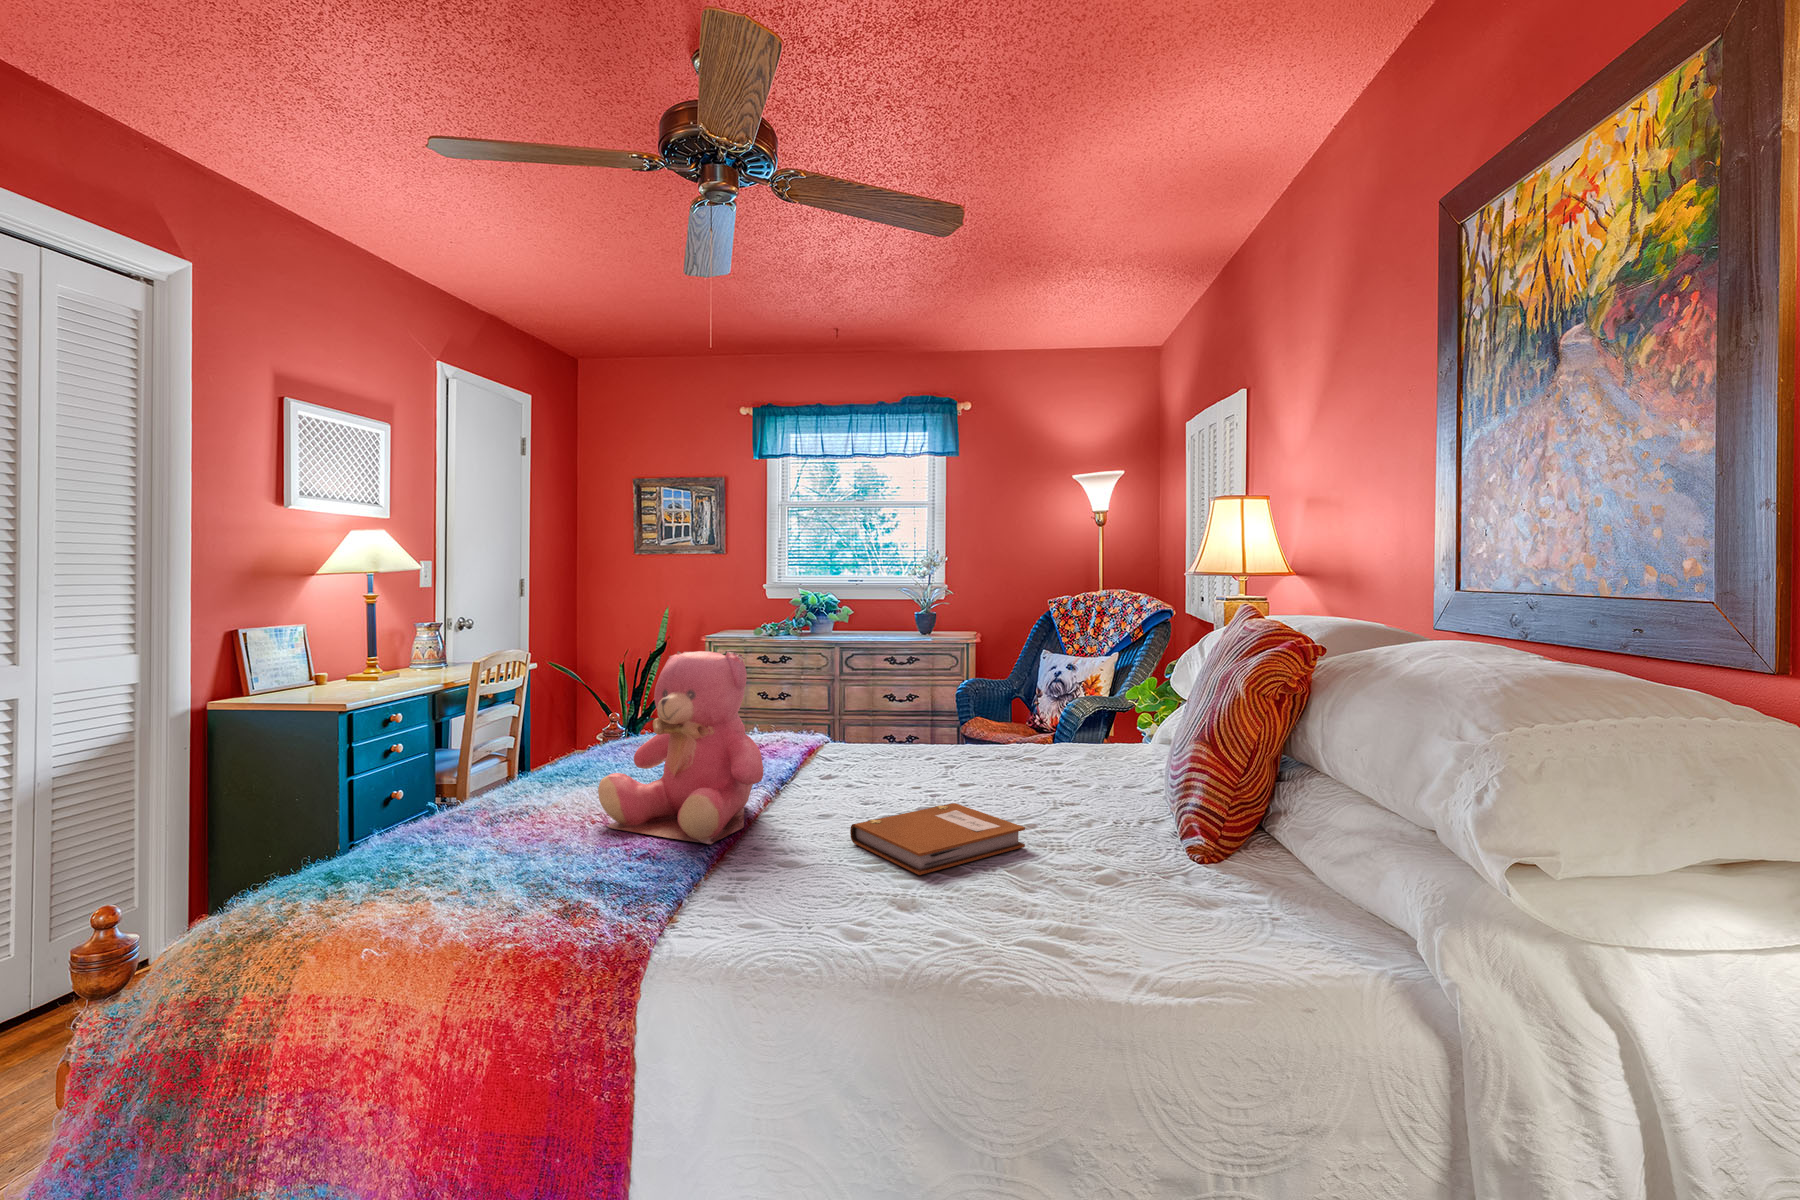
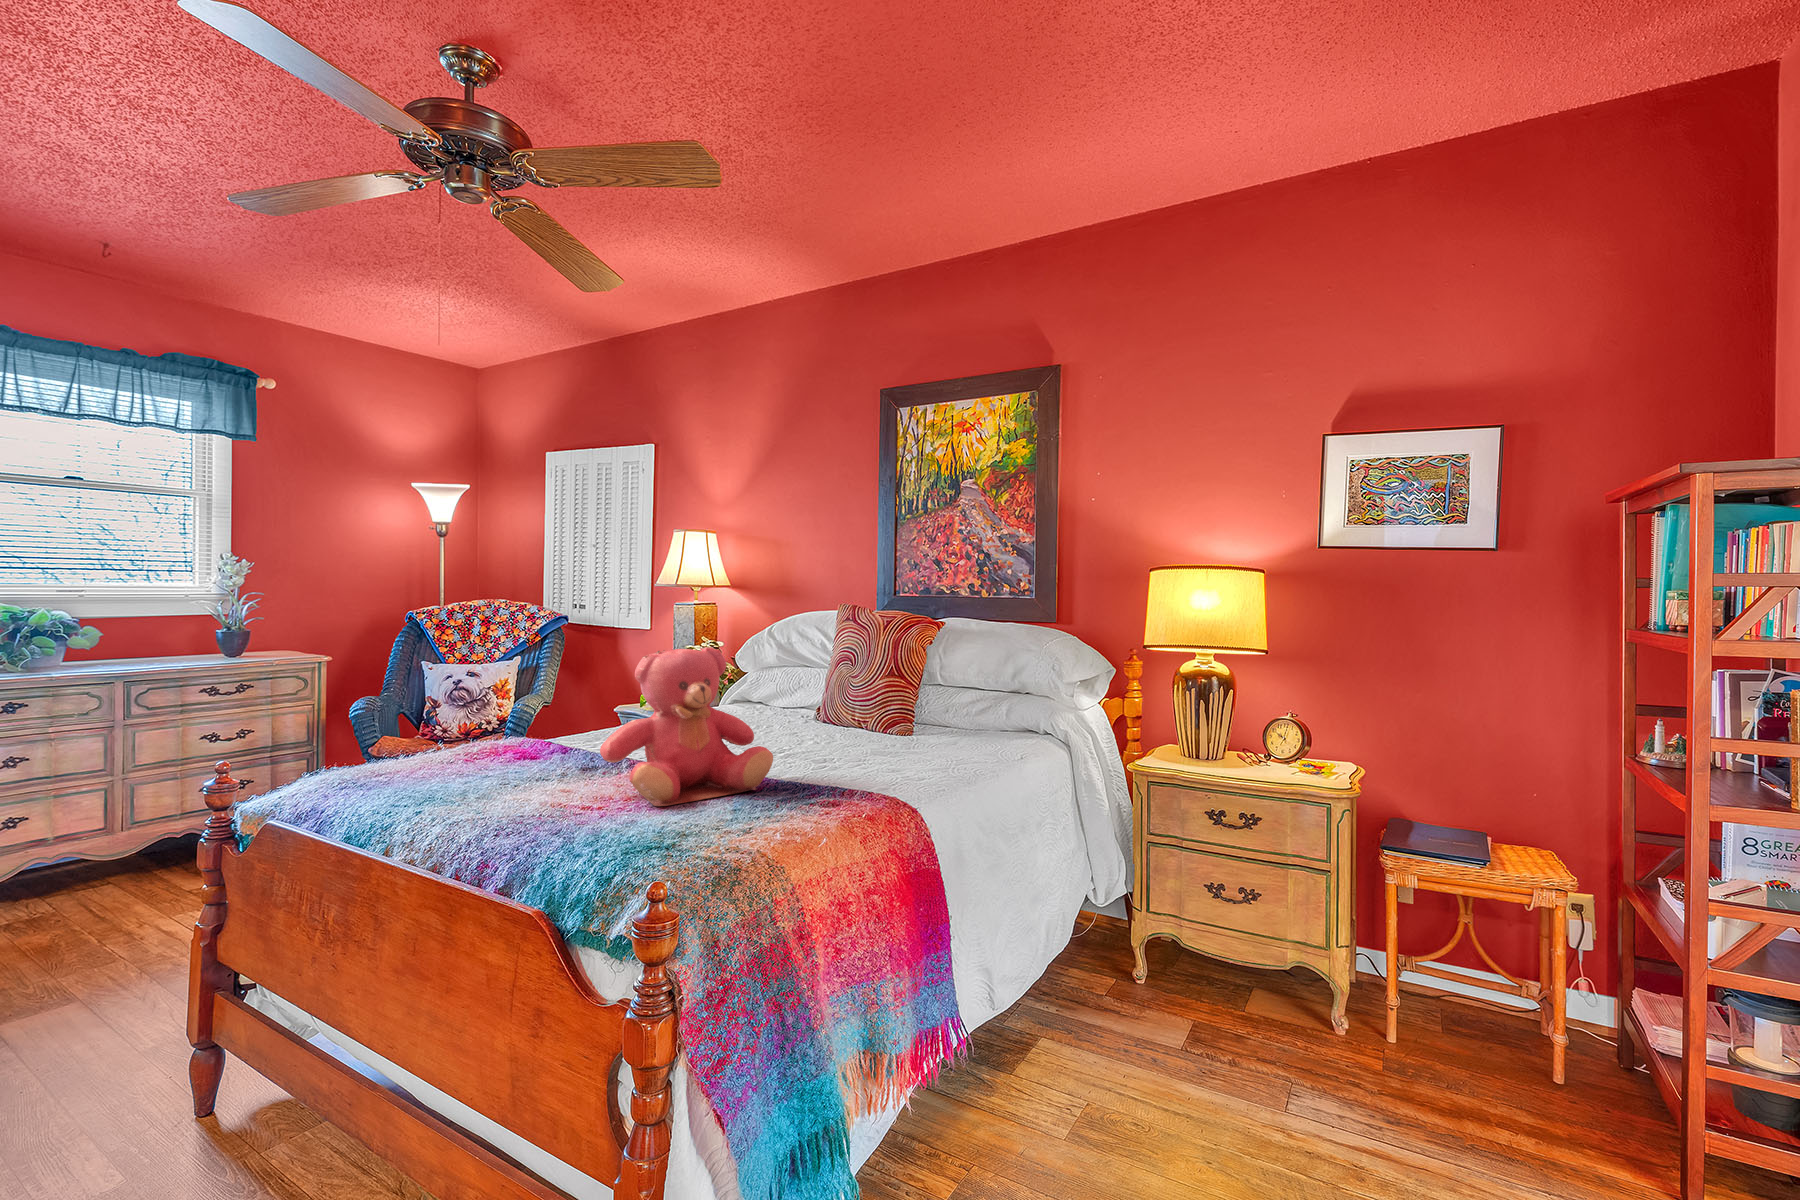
notebook: present [850,803,1025,875] -> none [797,737,880,768]

